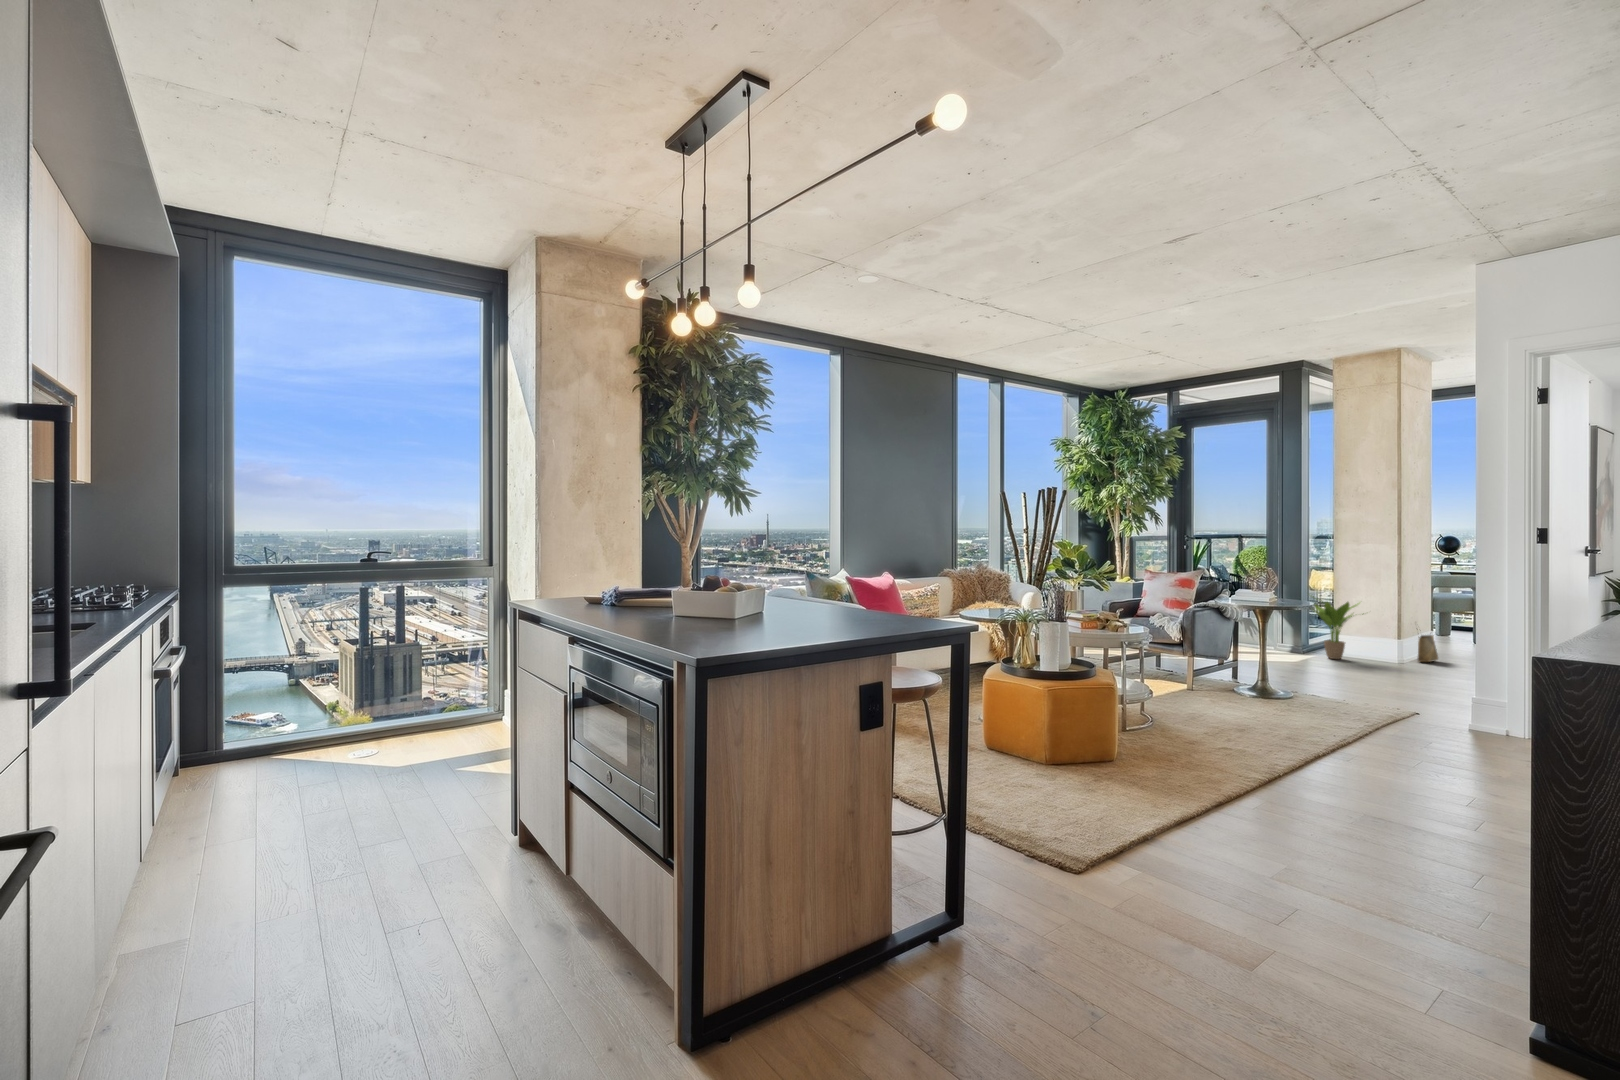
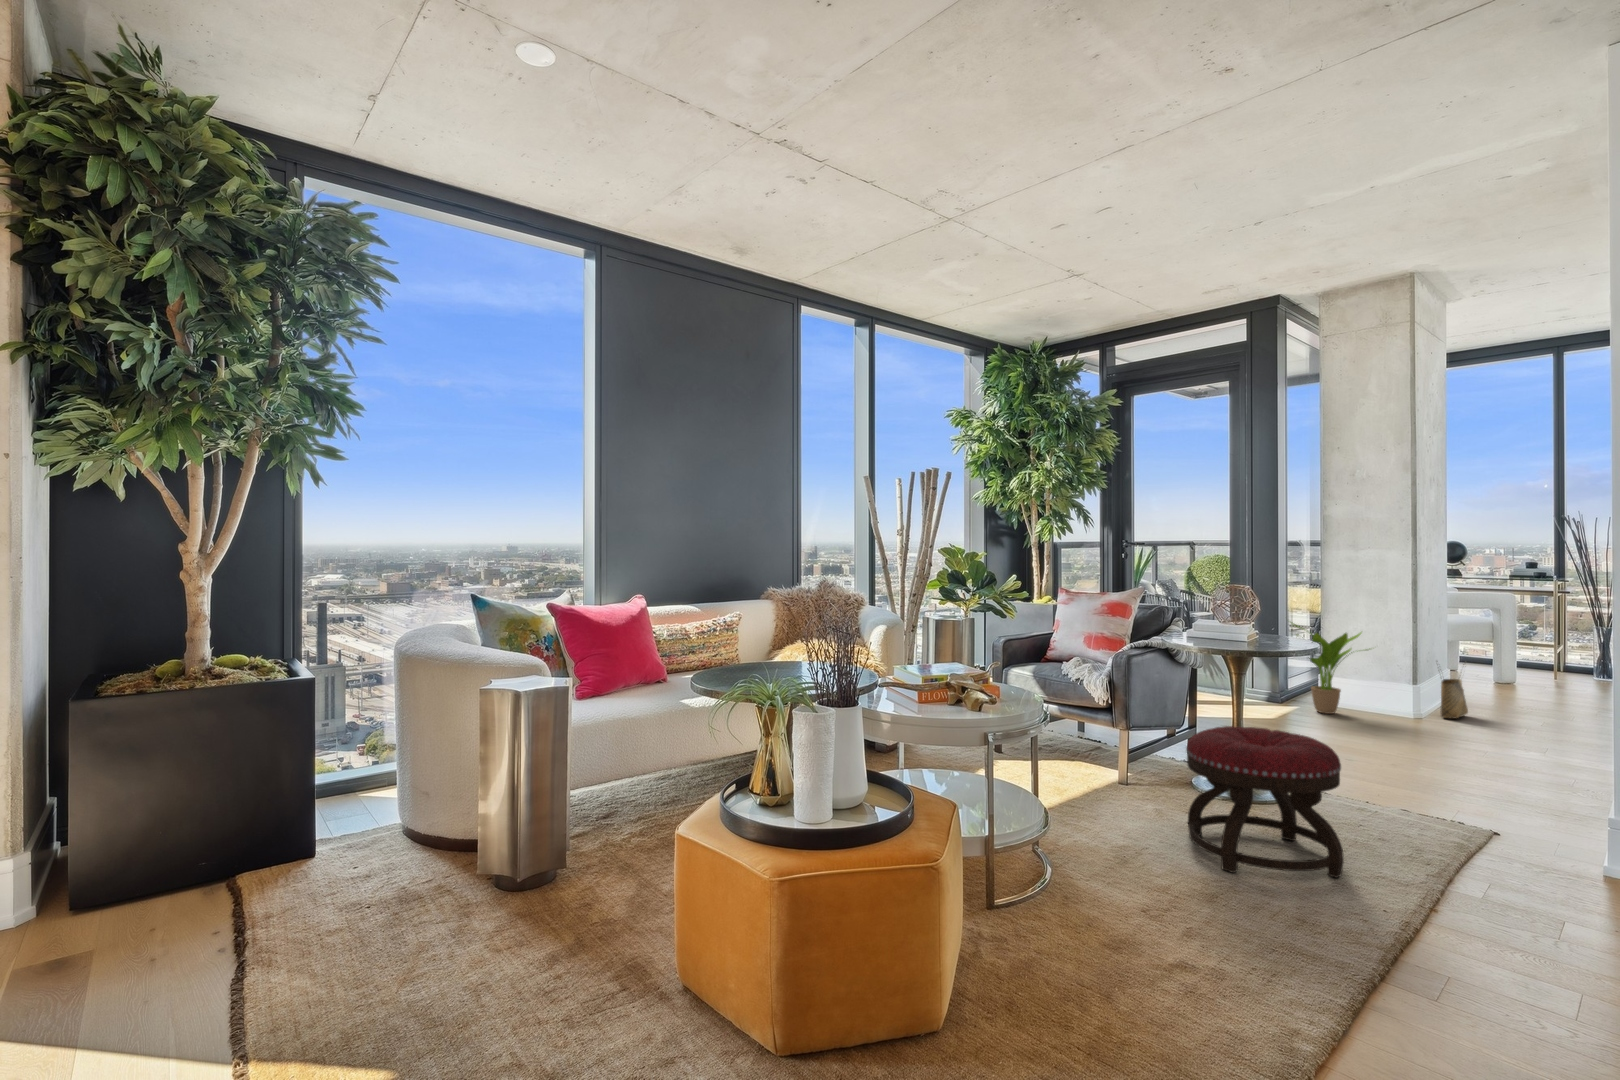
ottoman: none [1230,647,1318,725] -> present [1186,726,1344,878]

